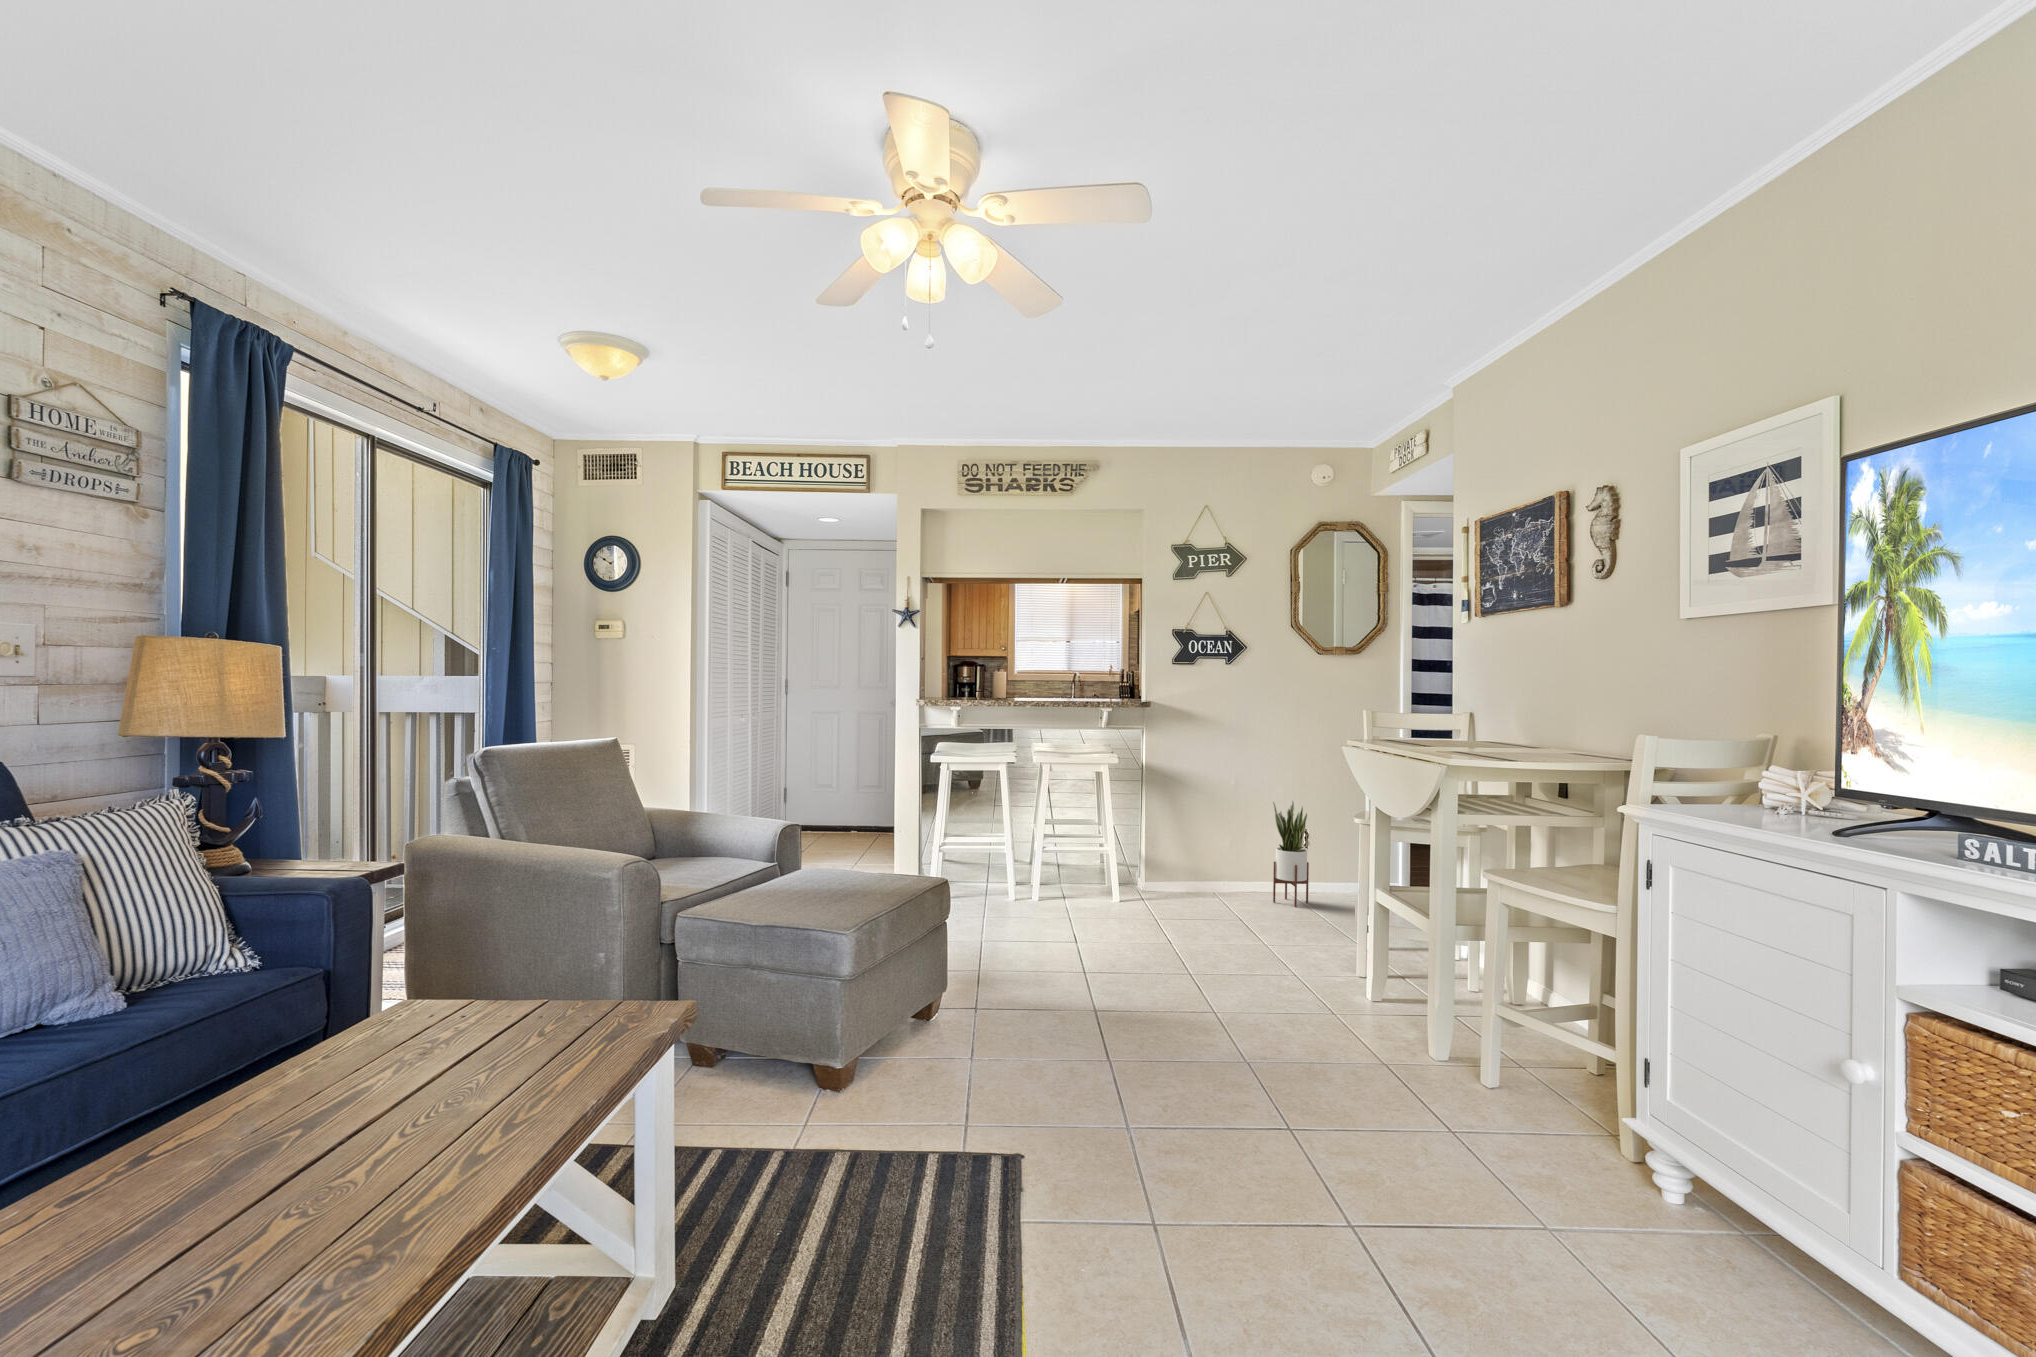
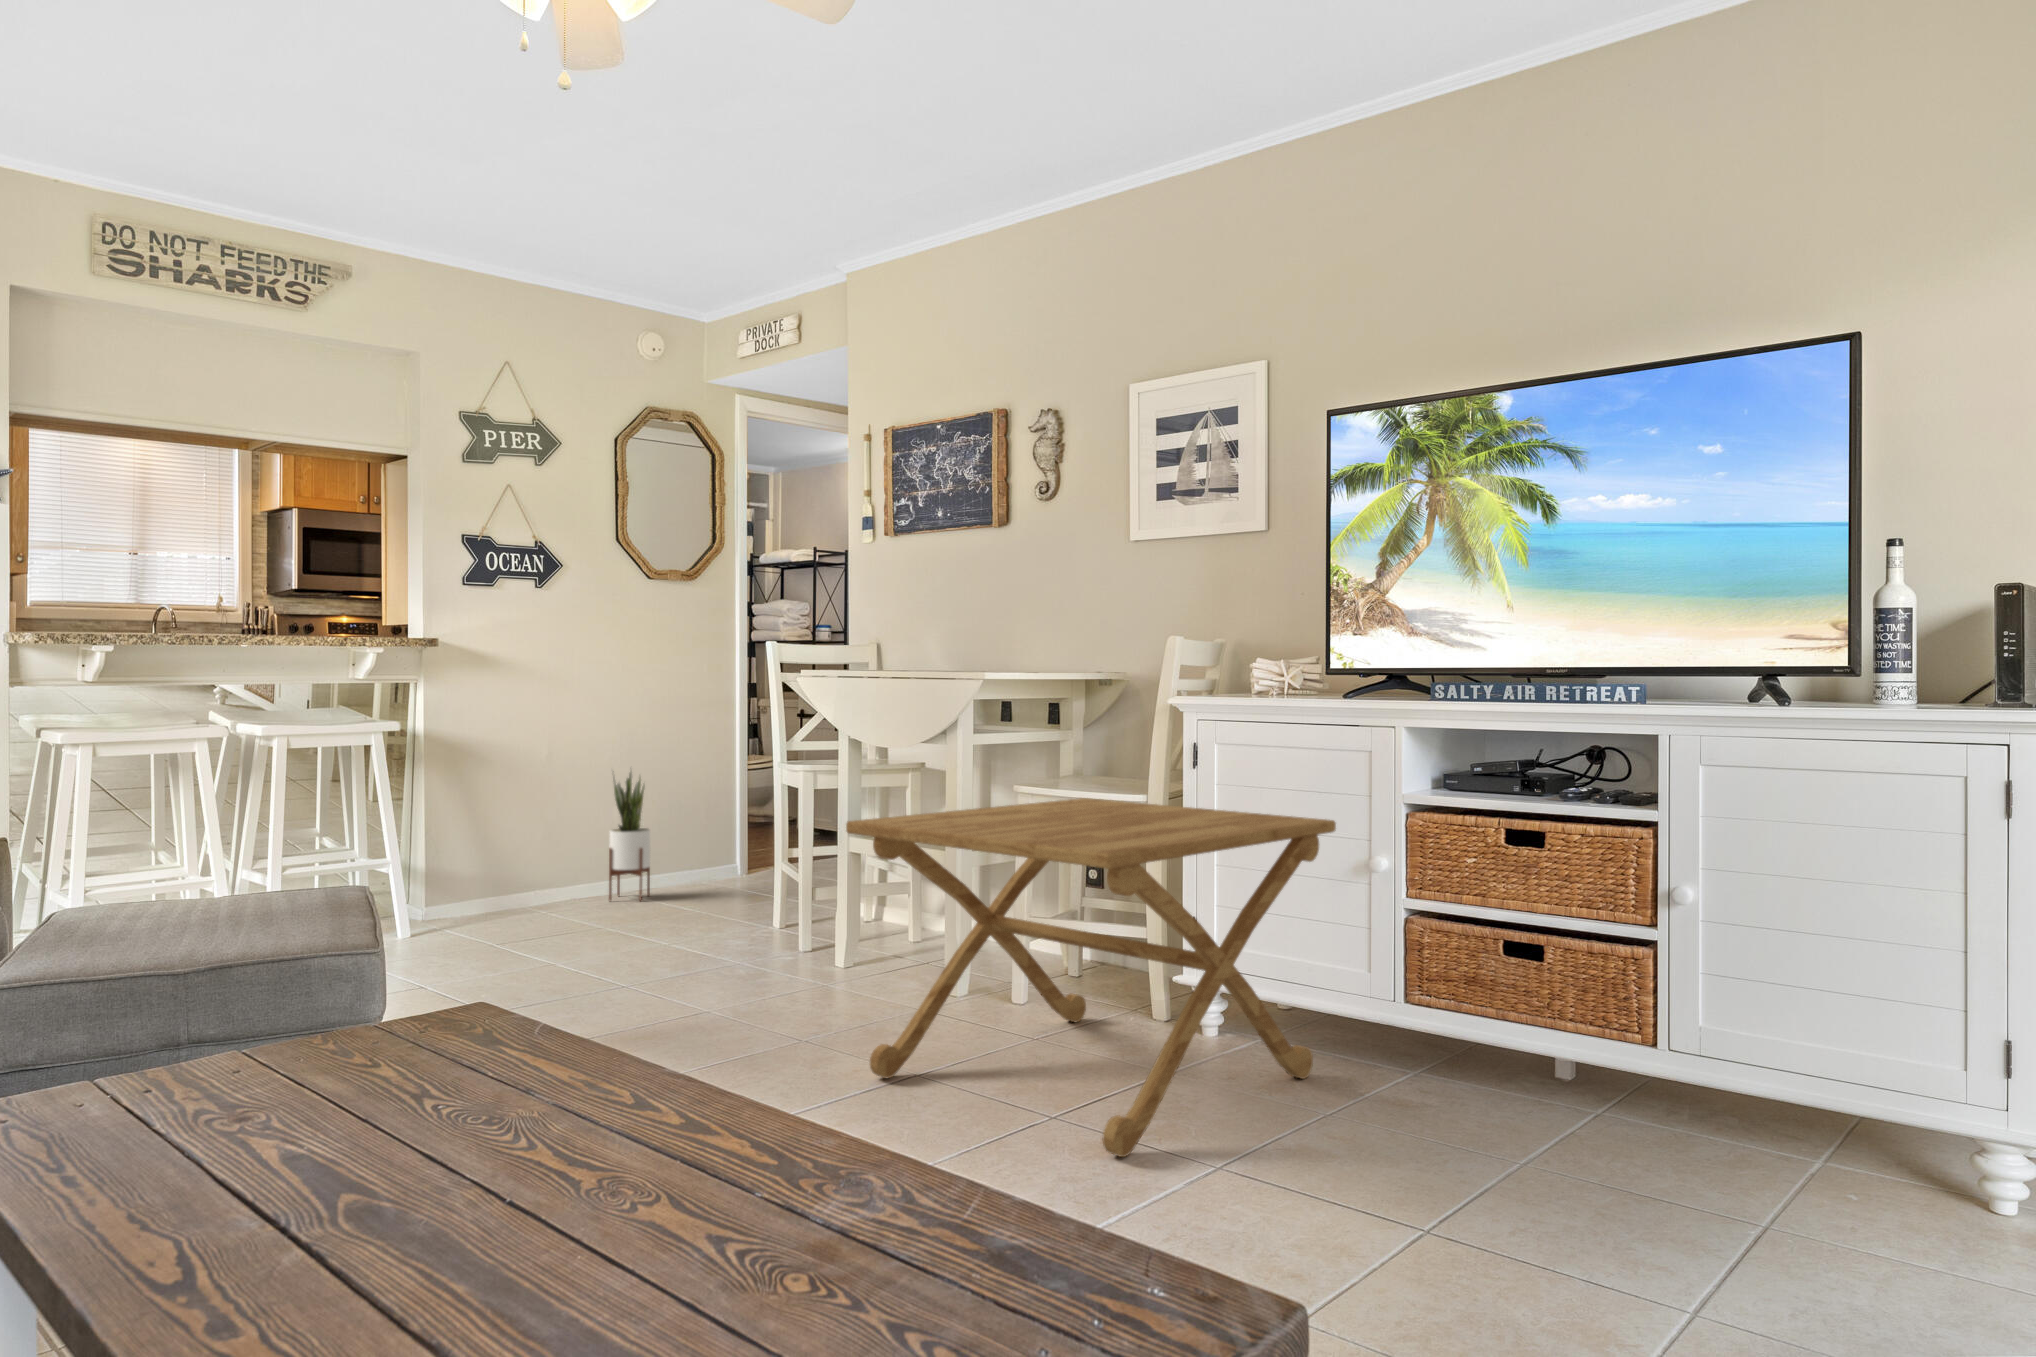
side table: none [1225,892,1782,1315] -> present [846,798,1336,1157]

